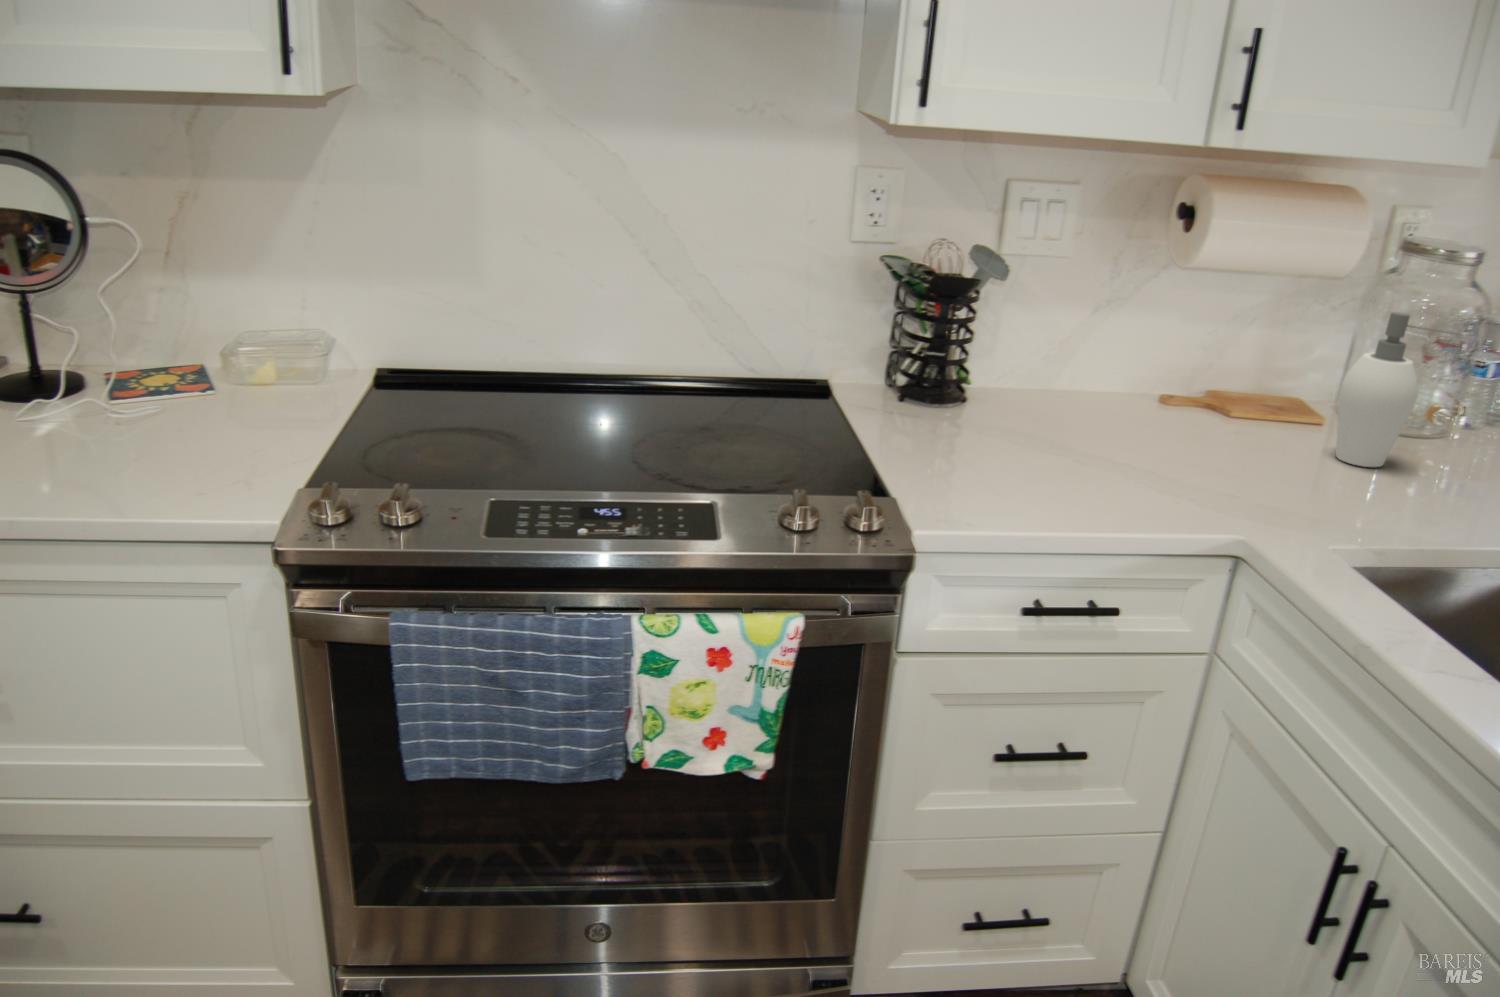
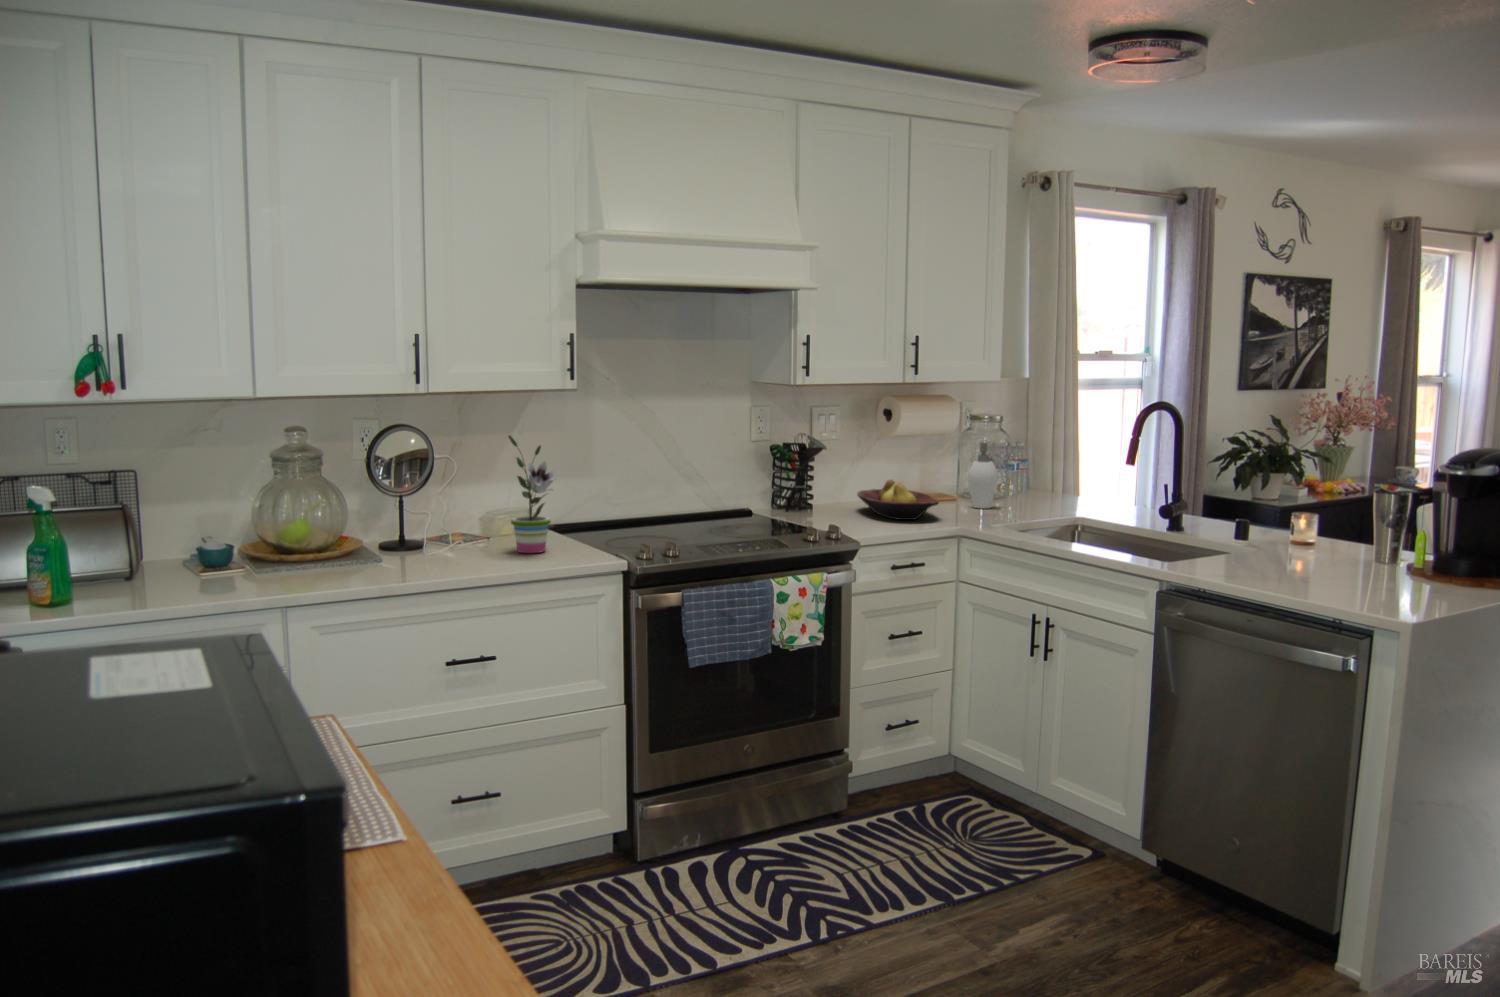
potted plant: none [61,209,225,473] -> present [508,435,558,553]
fruit bowl: none [1043,373,1212,487] -> present [857,480,939,520]

